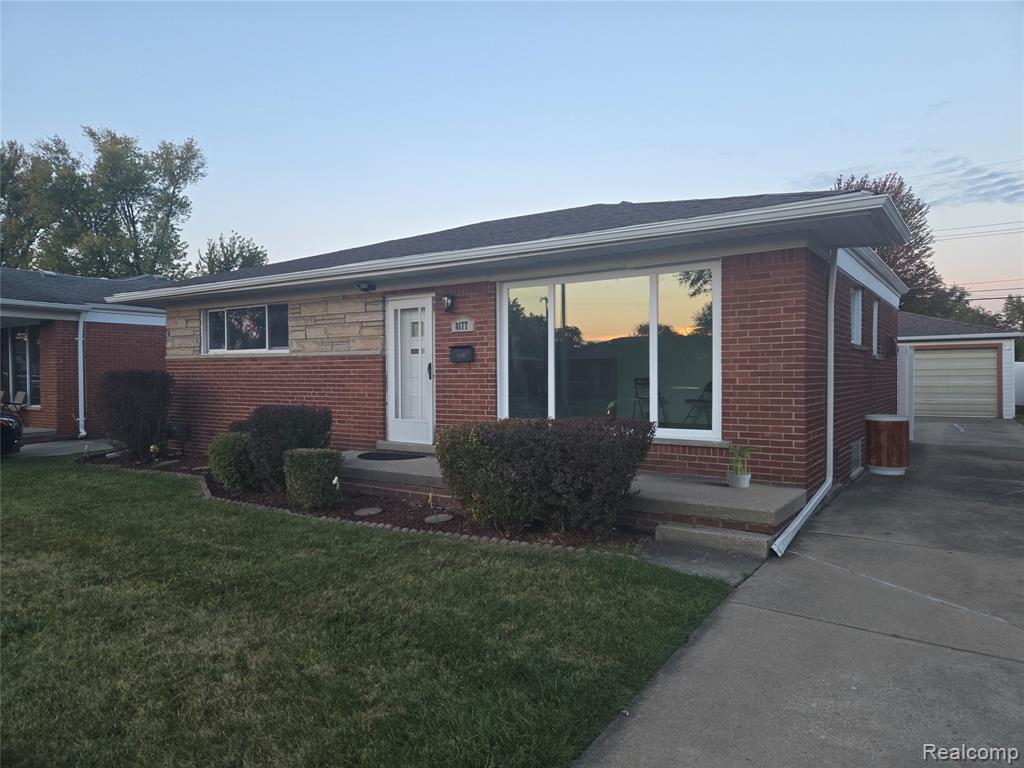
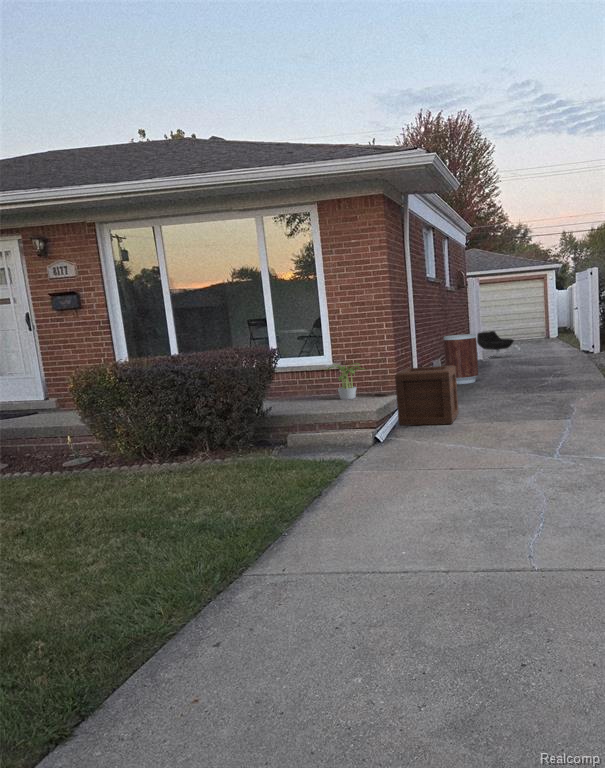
lounge chair: none [903,409,953,443] -> present [477,331,514,356]
wooden crate: none [803,457,888,539] -> present [395,366,459,426]

